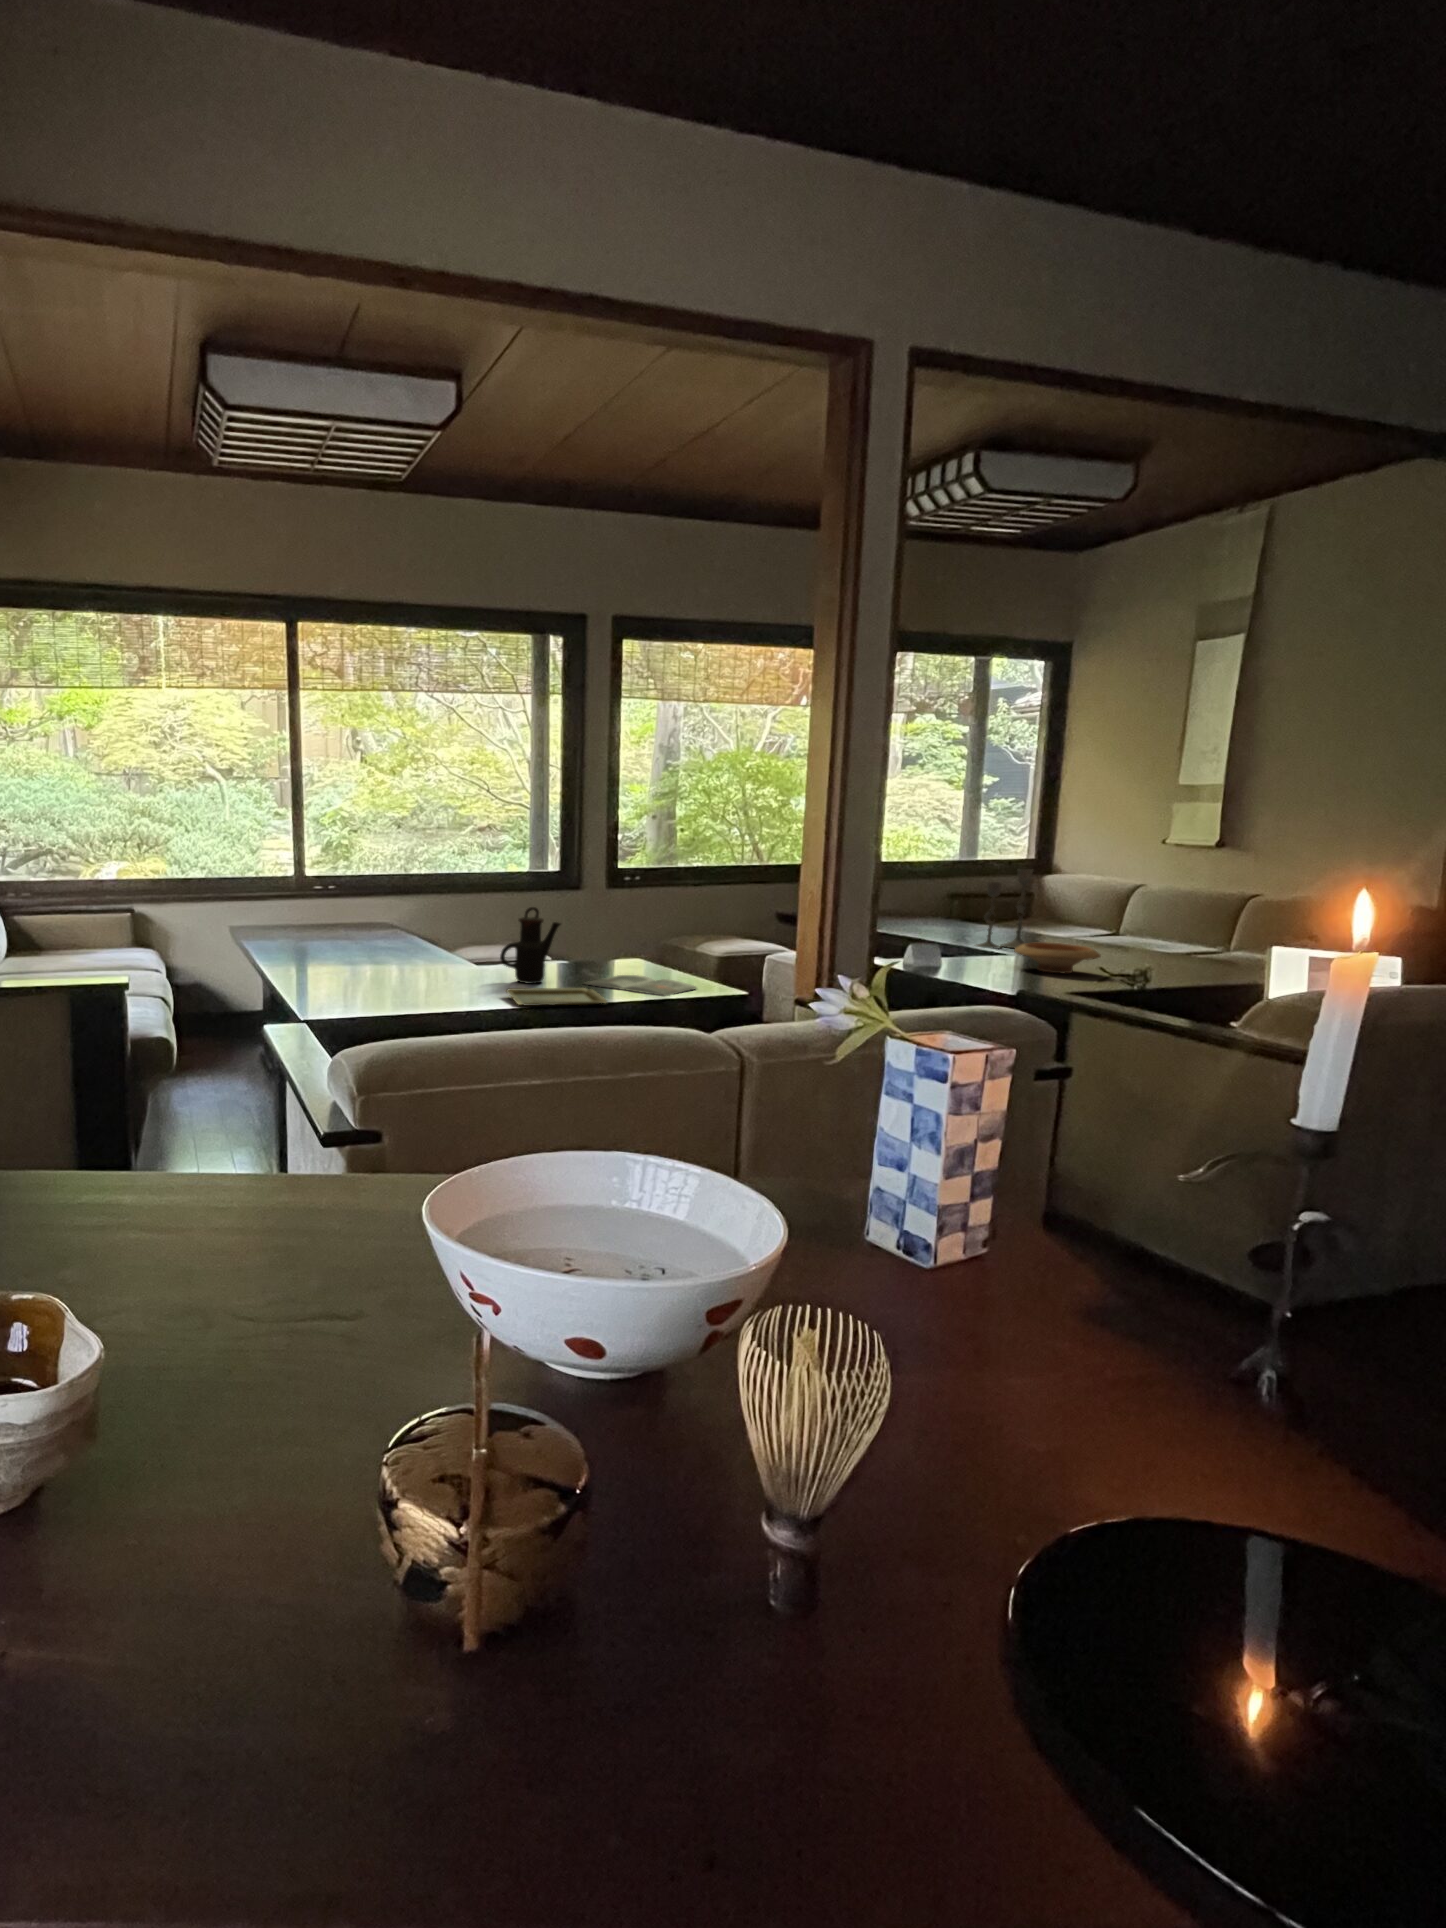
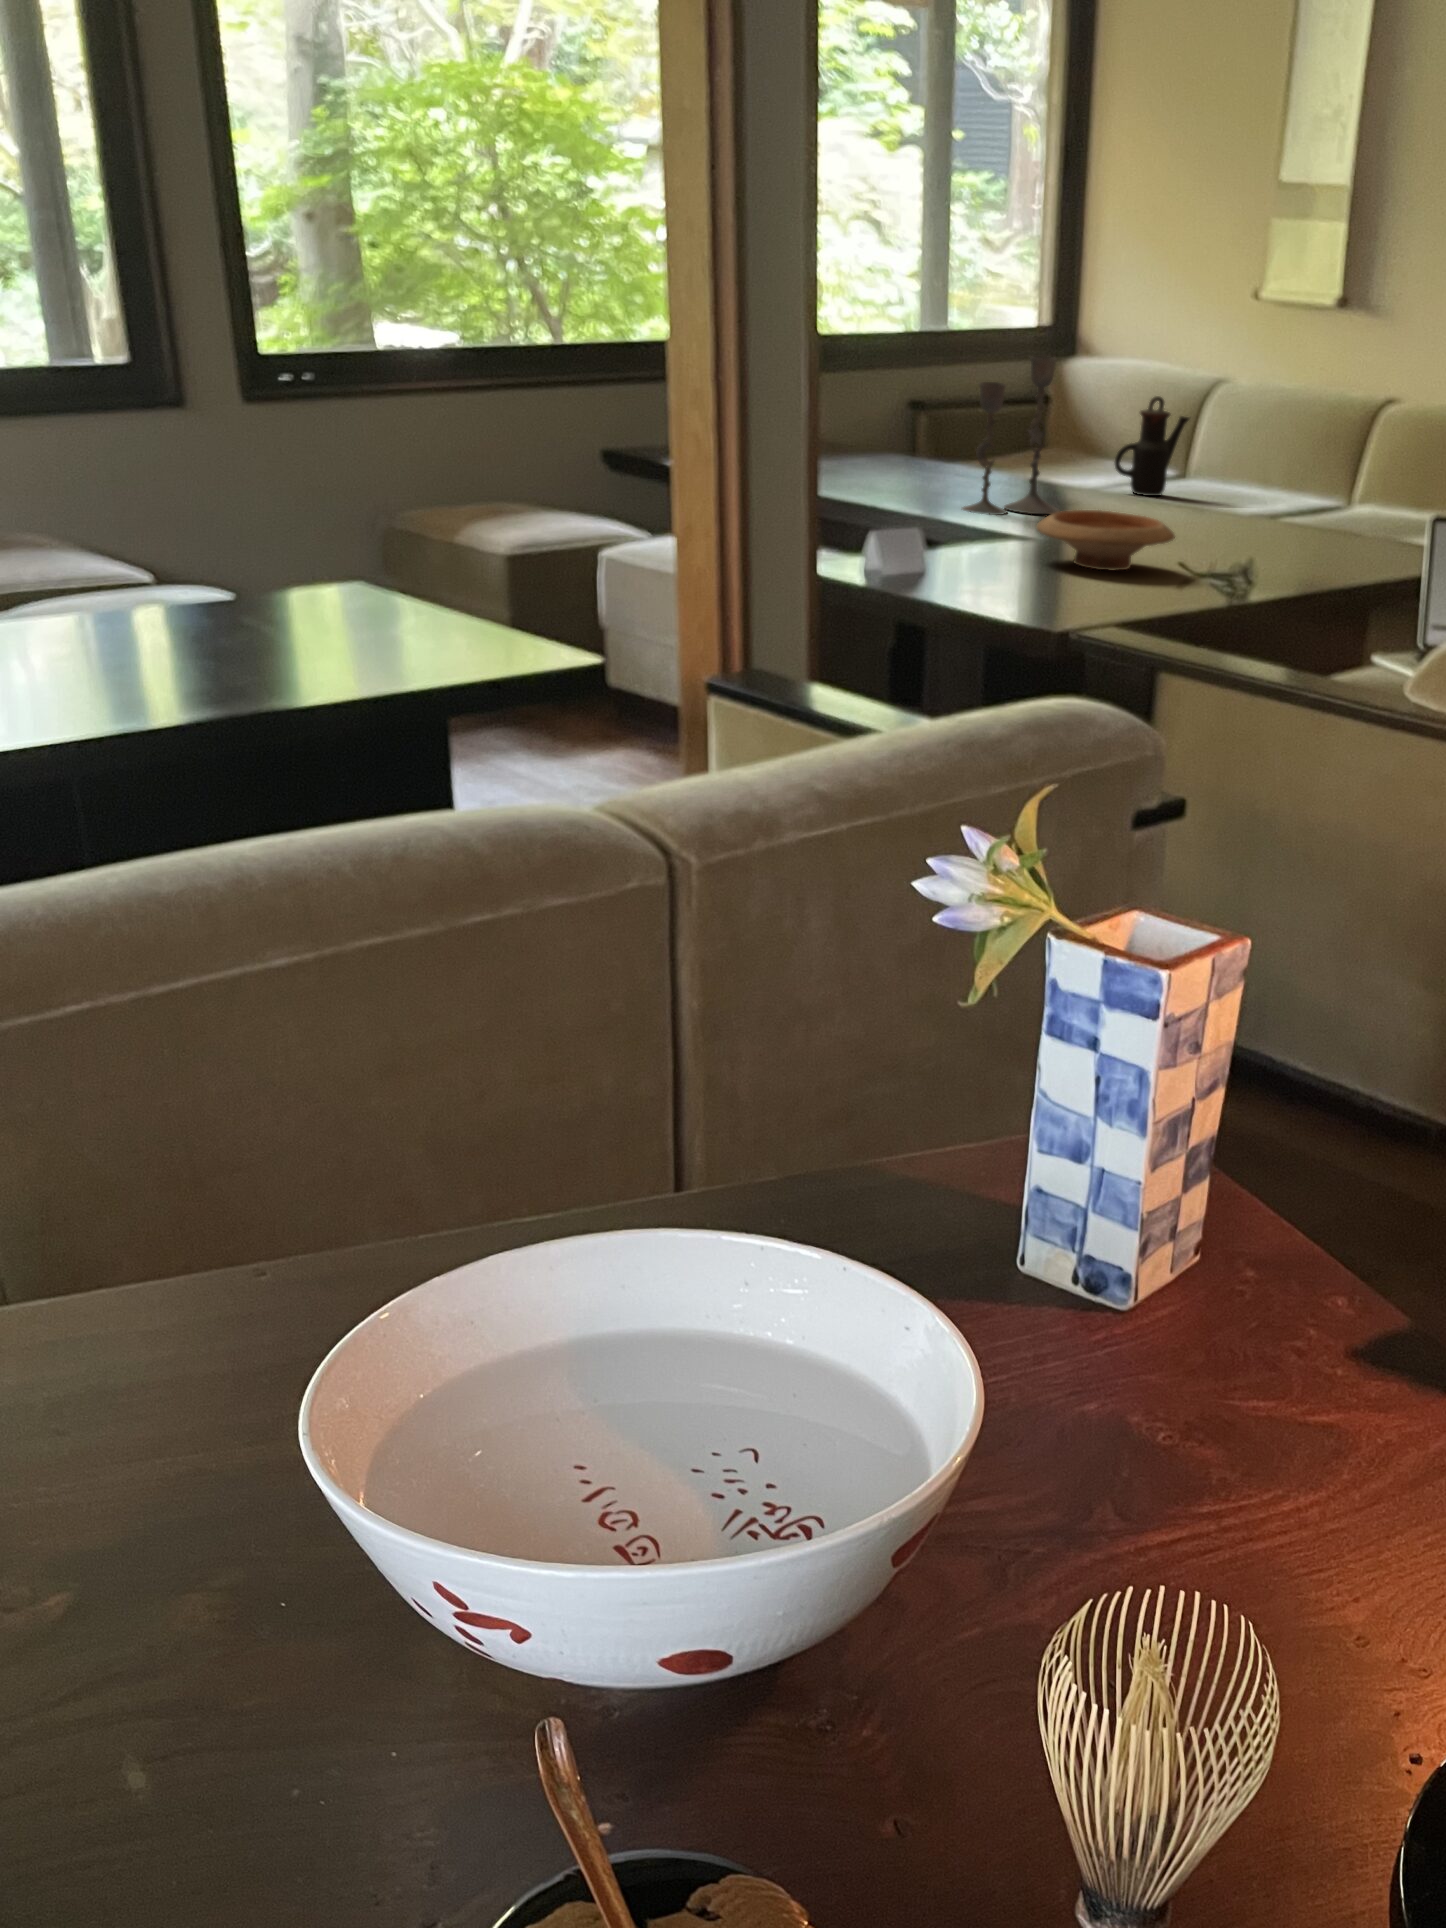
teapot: present [500,907,561,984] -> present [1115,396,1189,496]
magazine: present [585,975,696,996] -> none [243,613,485,663]
tray: present [506,988,607,1006] -> none [80,655,315,707]

